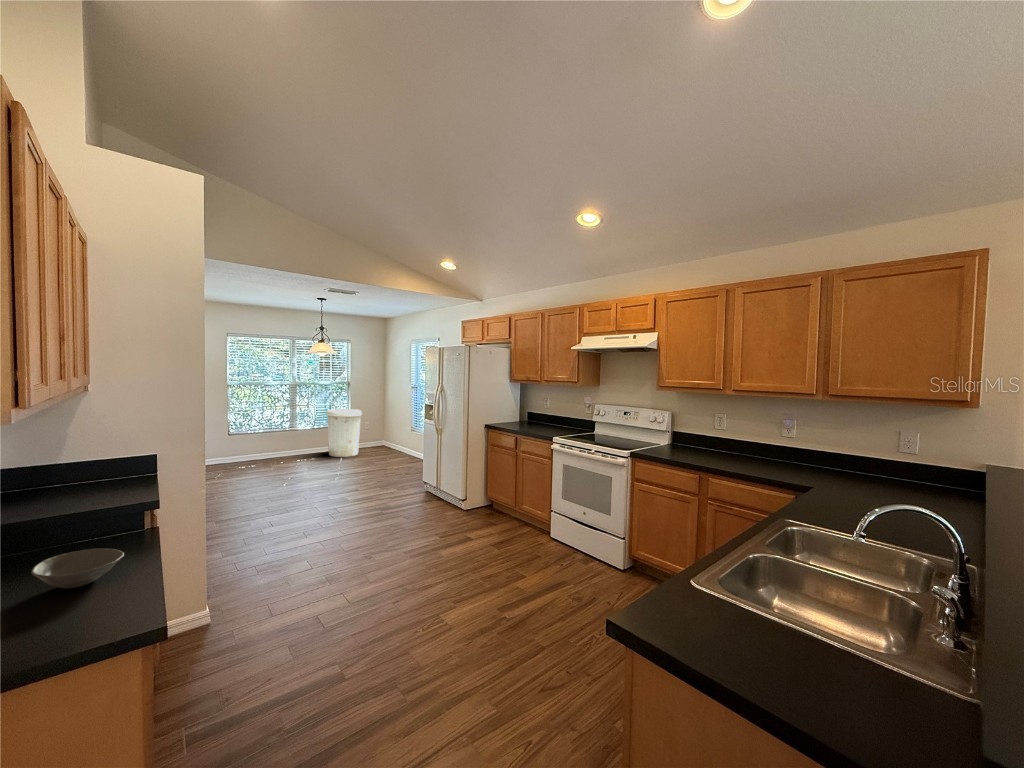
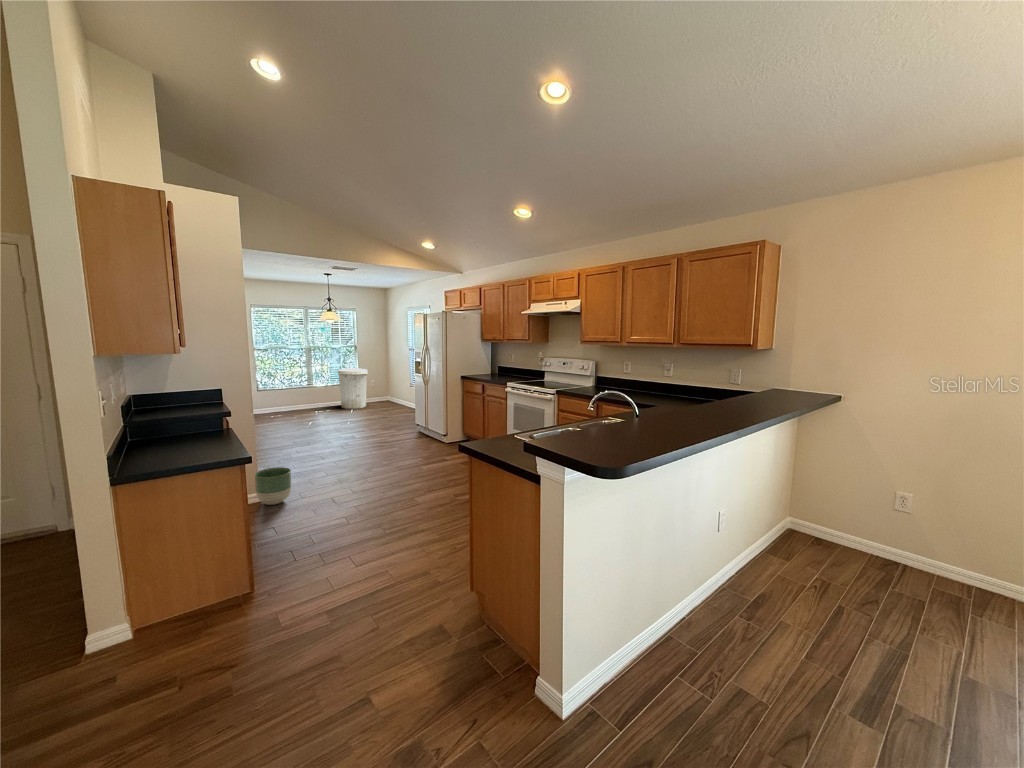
bowl: present [31,548,124,589] -> none [177,429,219,446]
planter: none [202,569,259,633] -> present [255,467,291,505]

